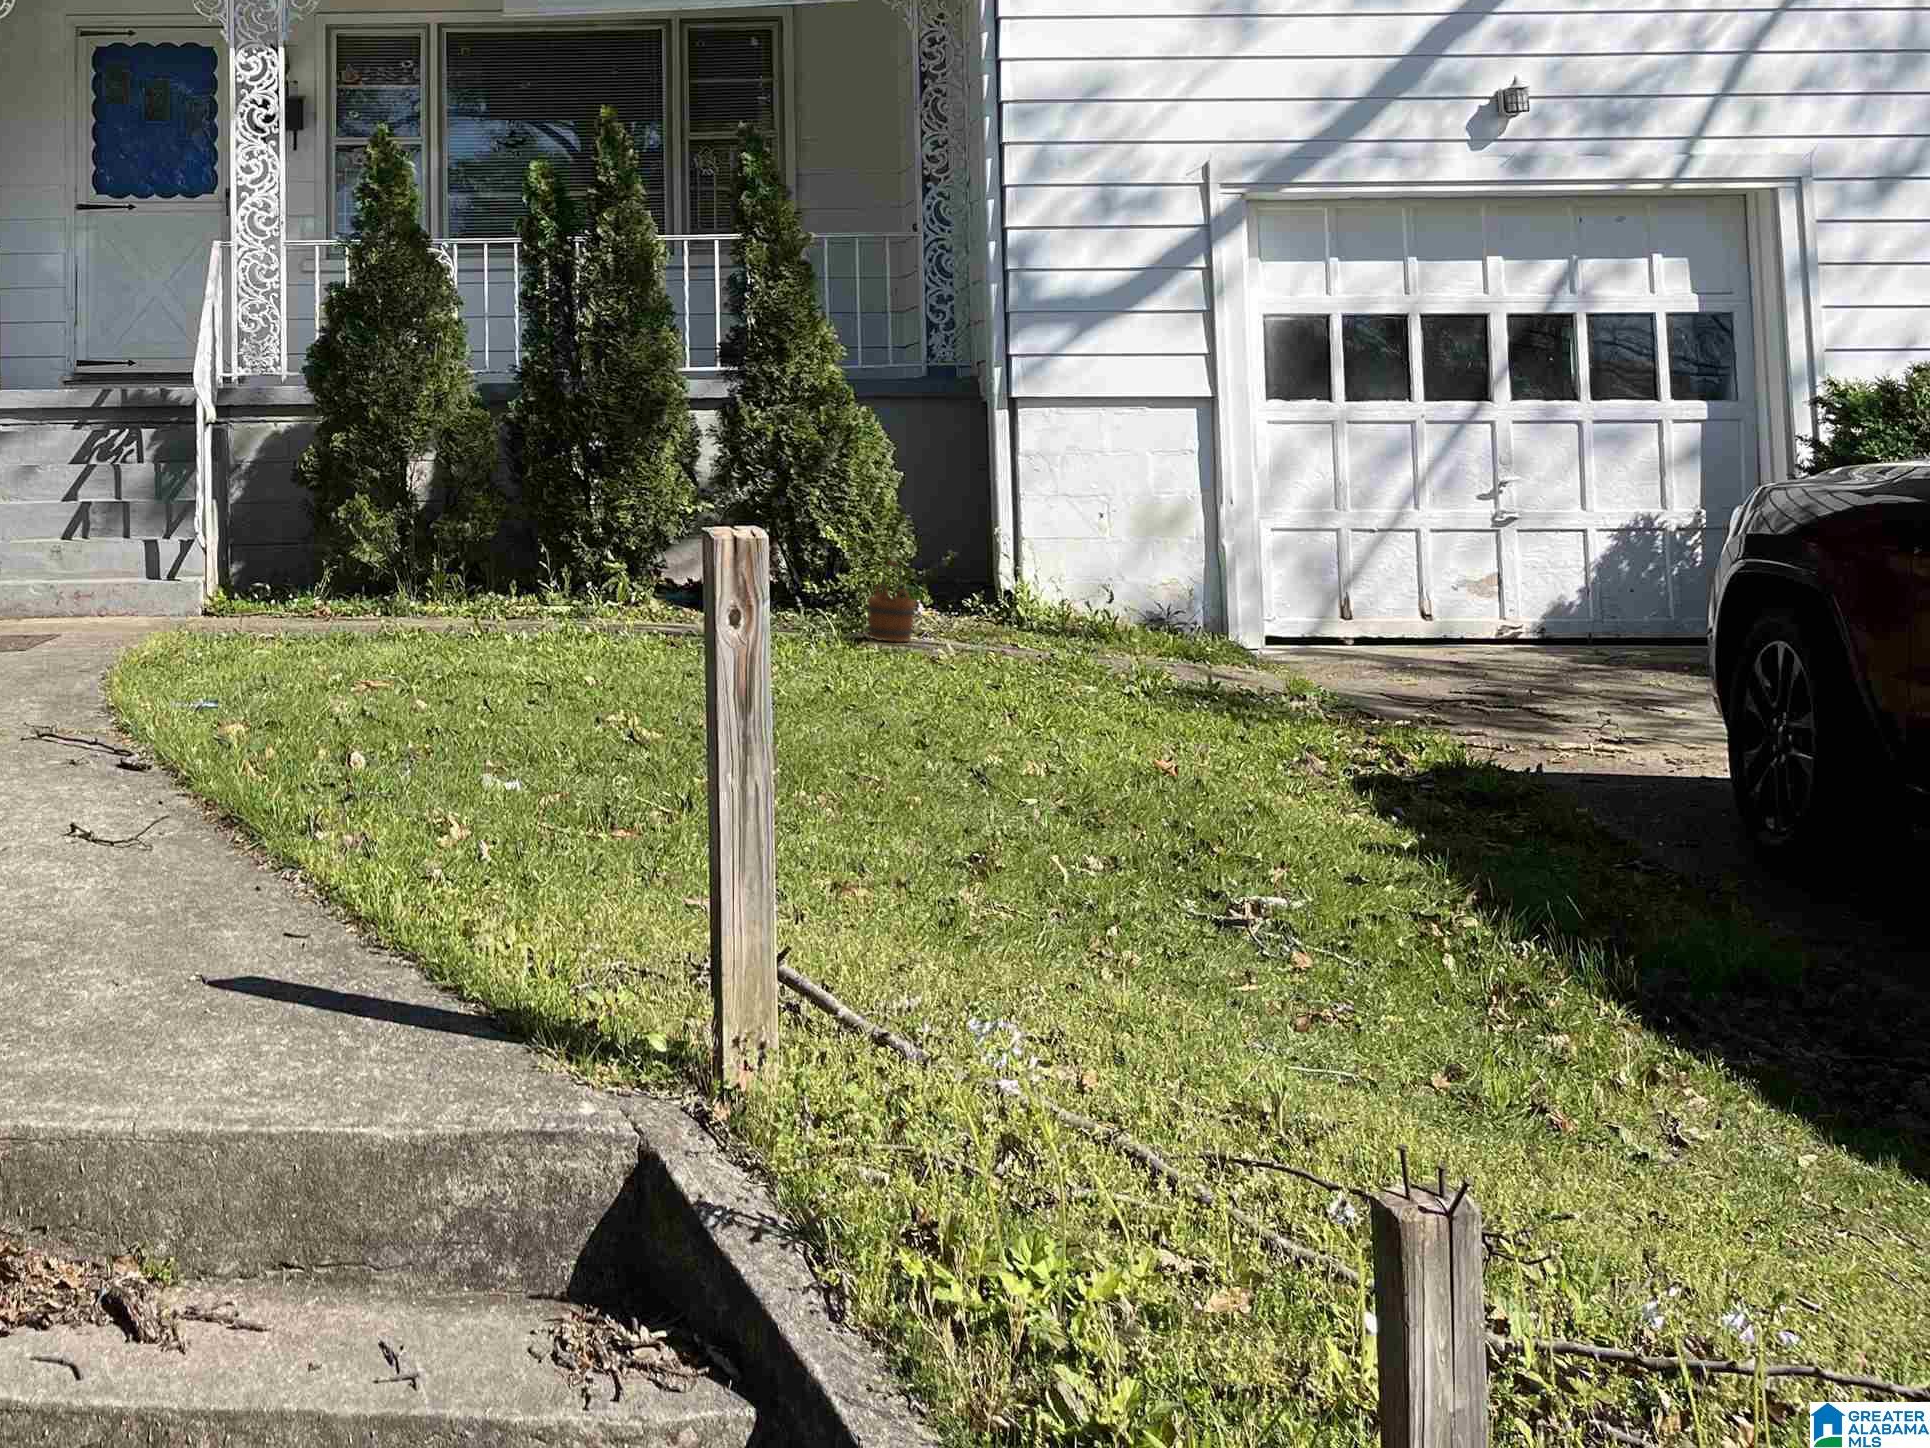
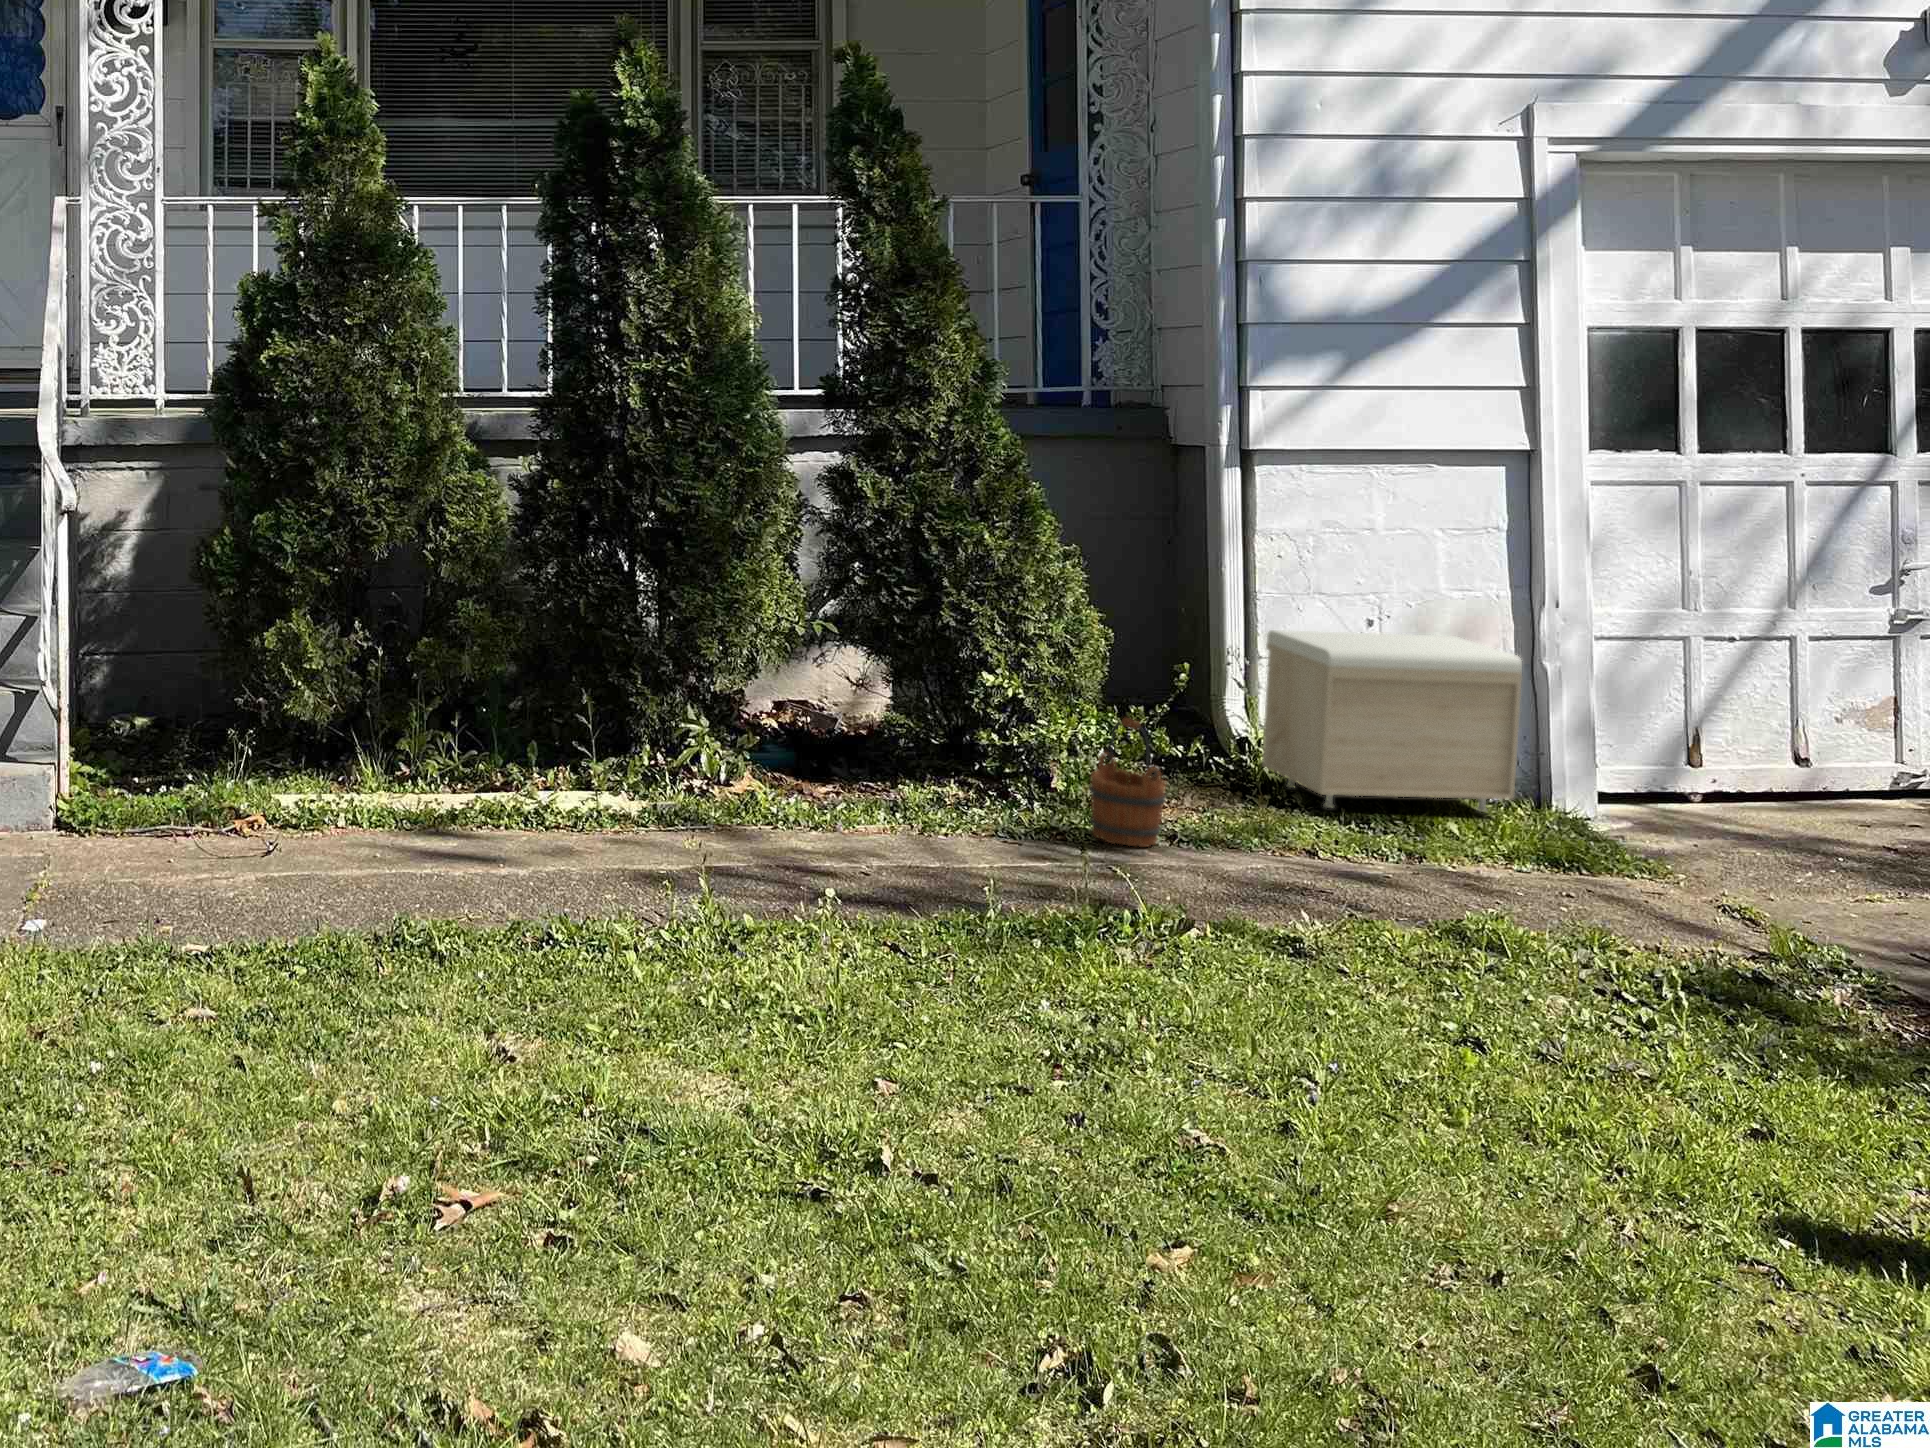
storage bench: none [1025,520,1191,640] -> present [1262,630,1522,812]

